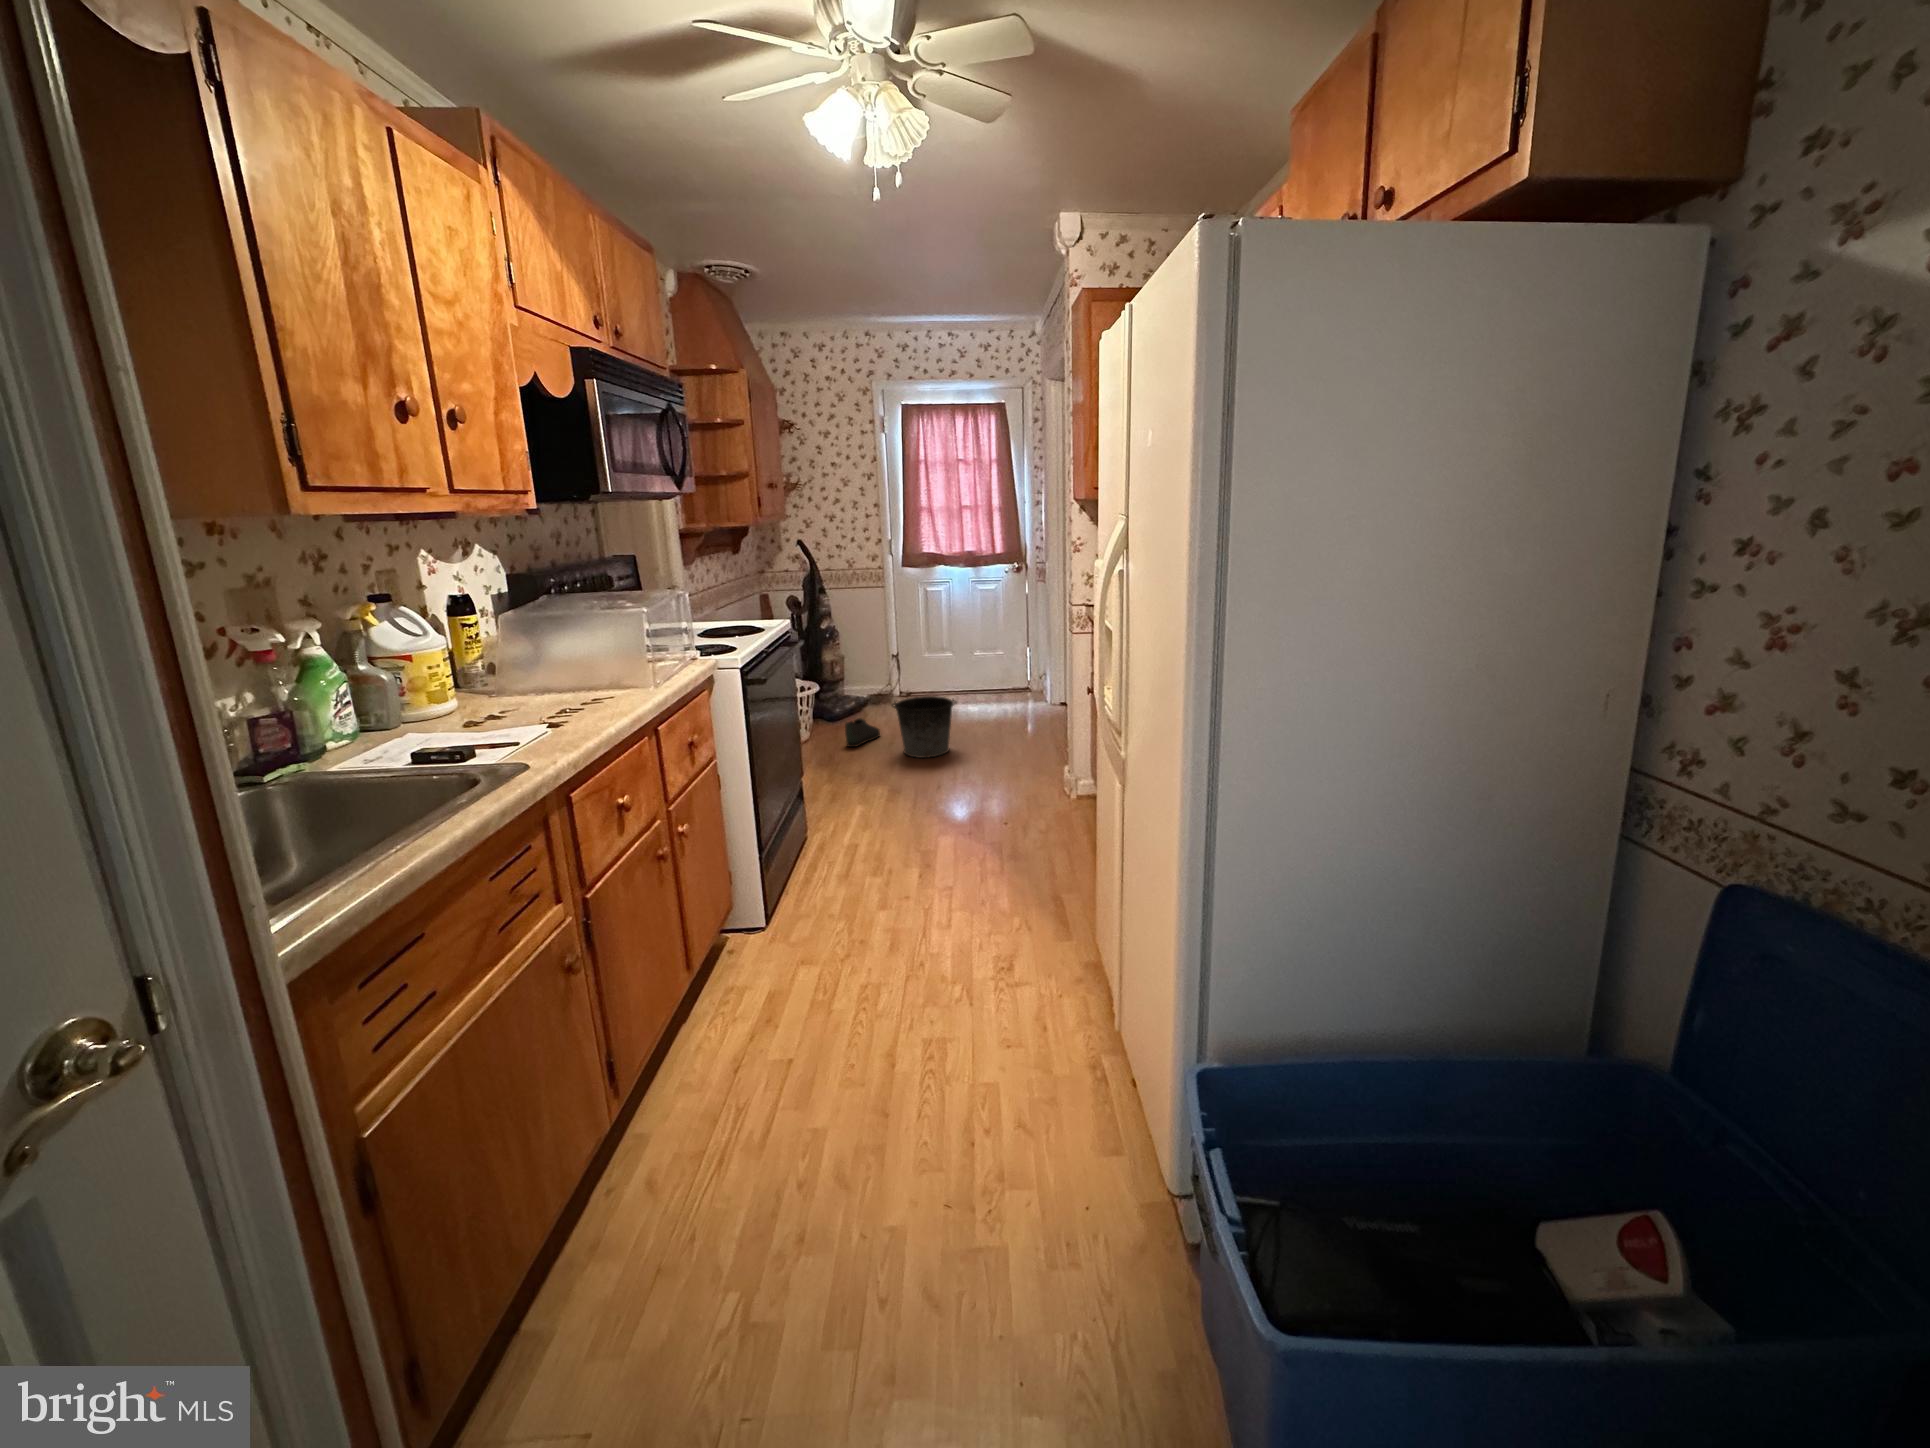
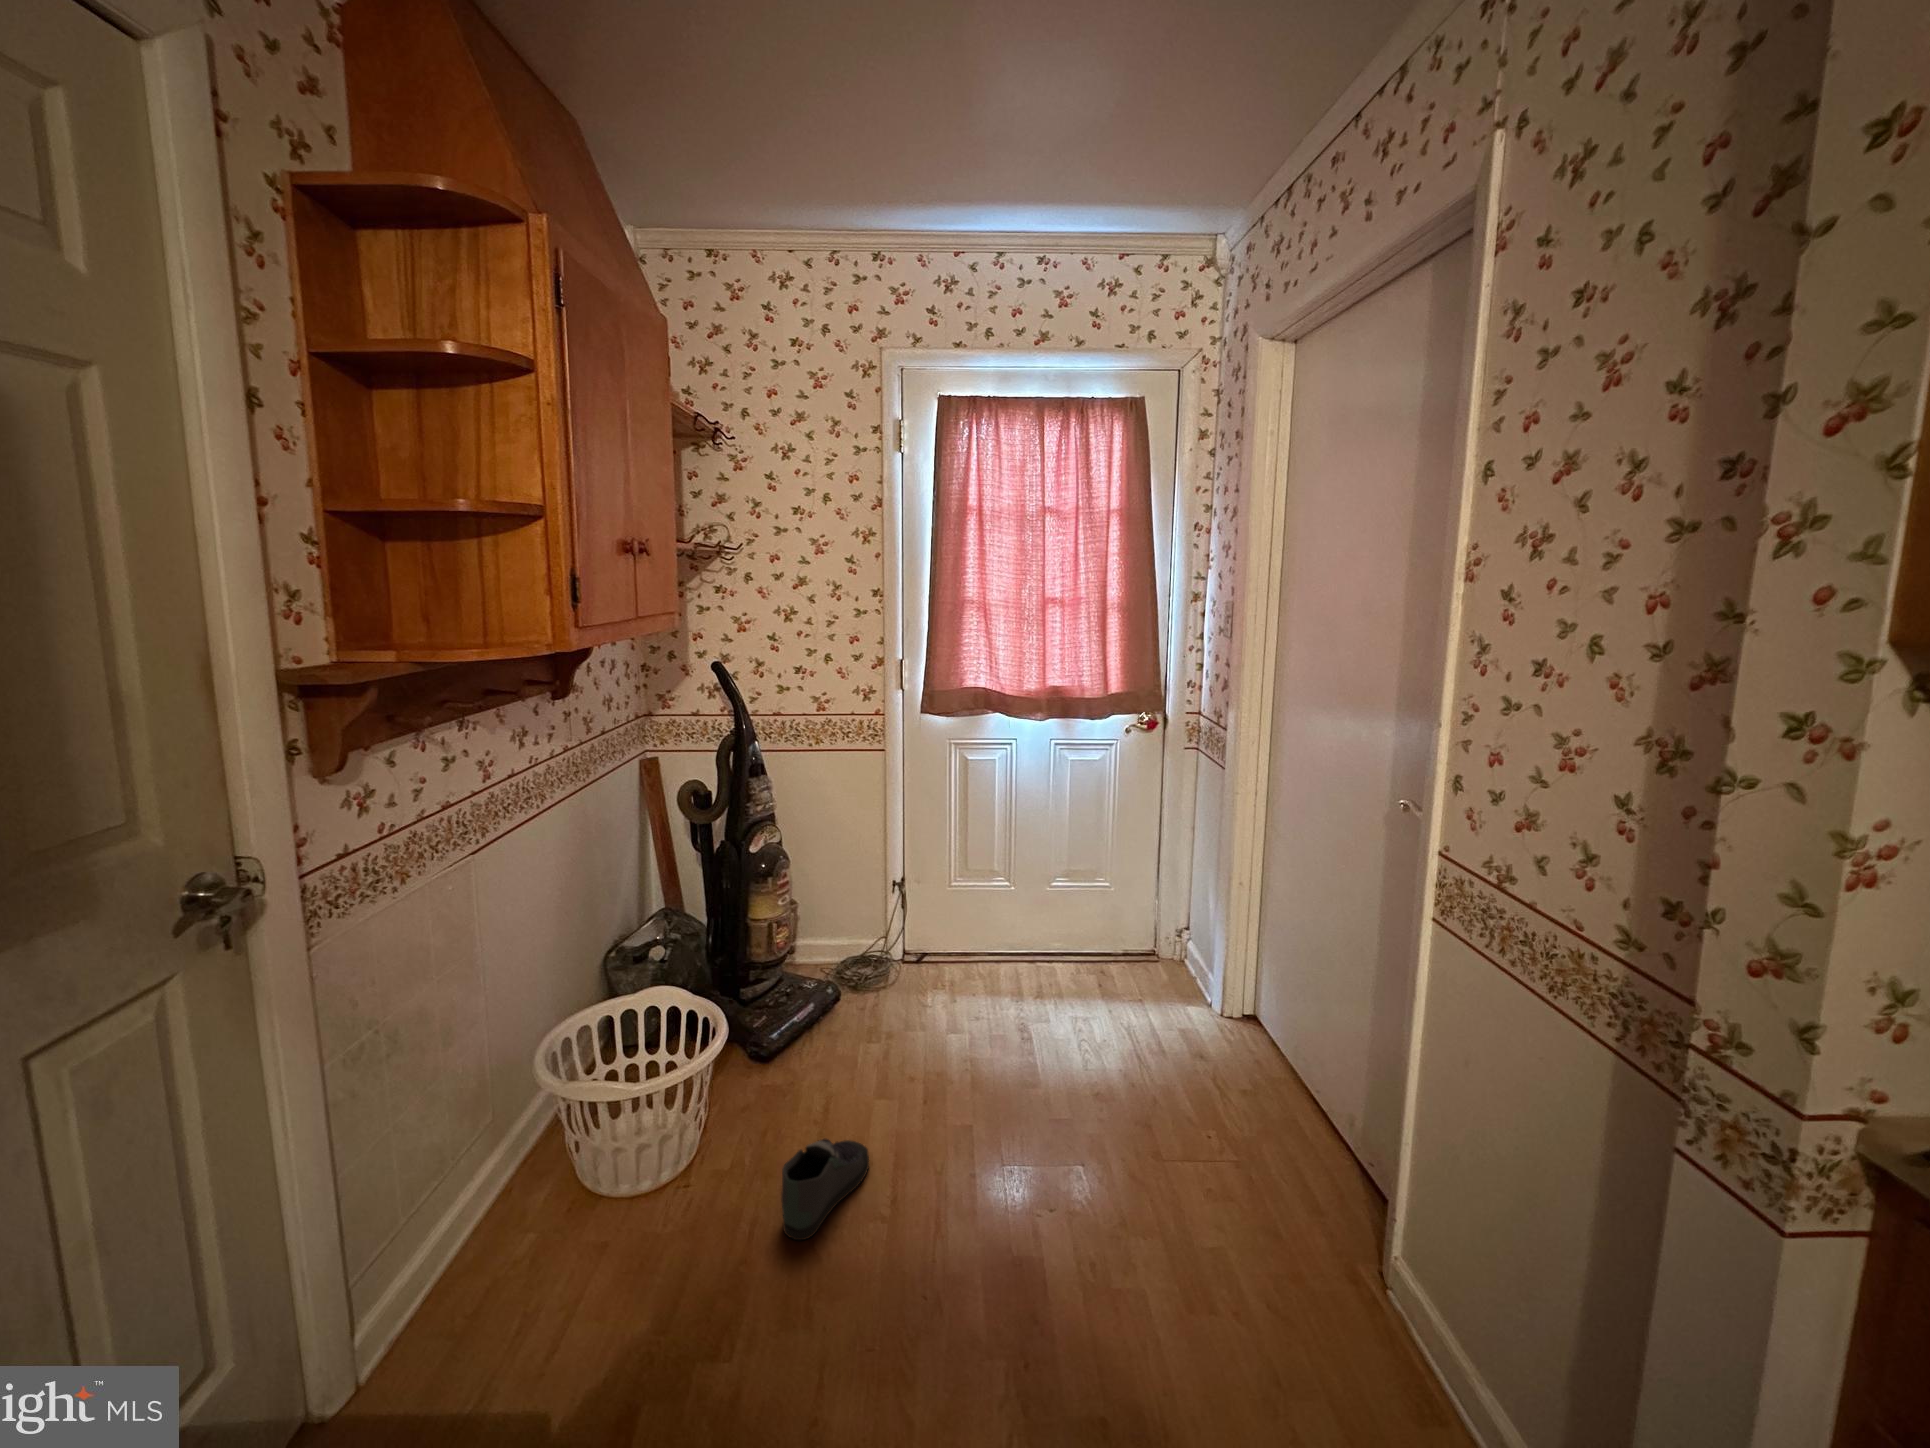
bucket: present [892,696,956,758] -> none [910,1107,1099,1352]

